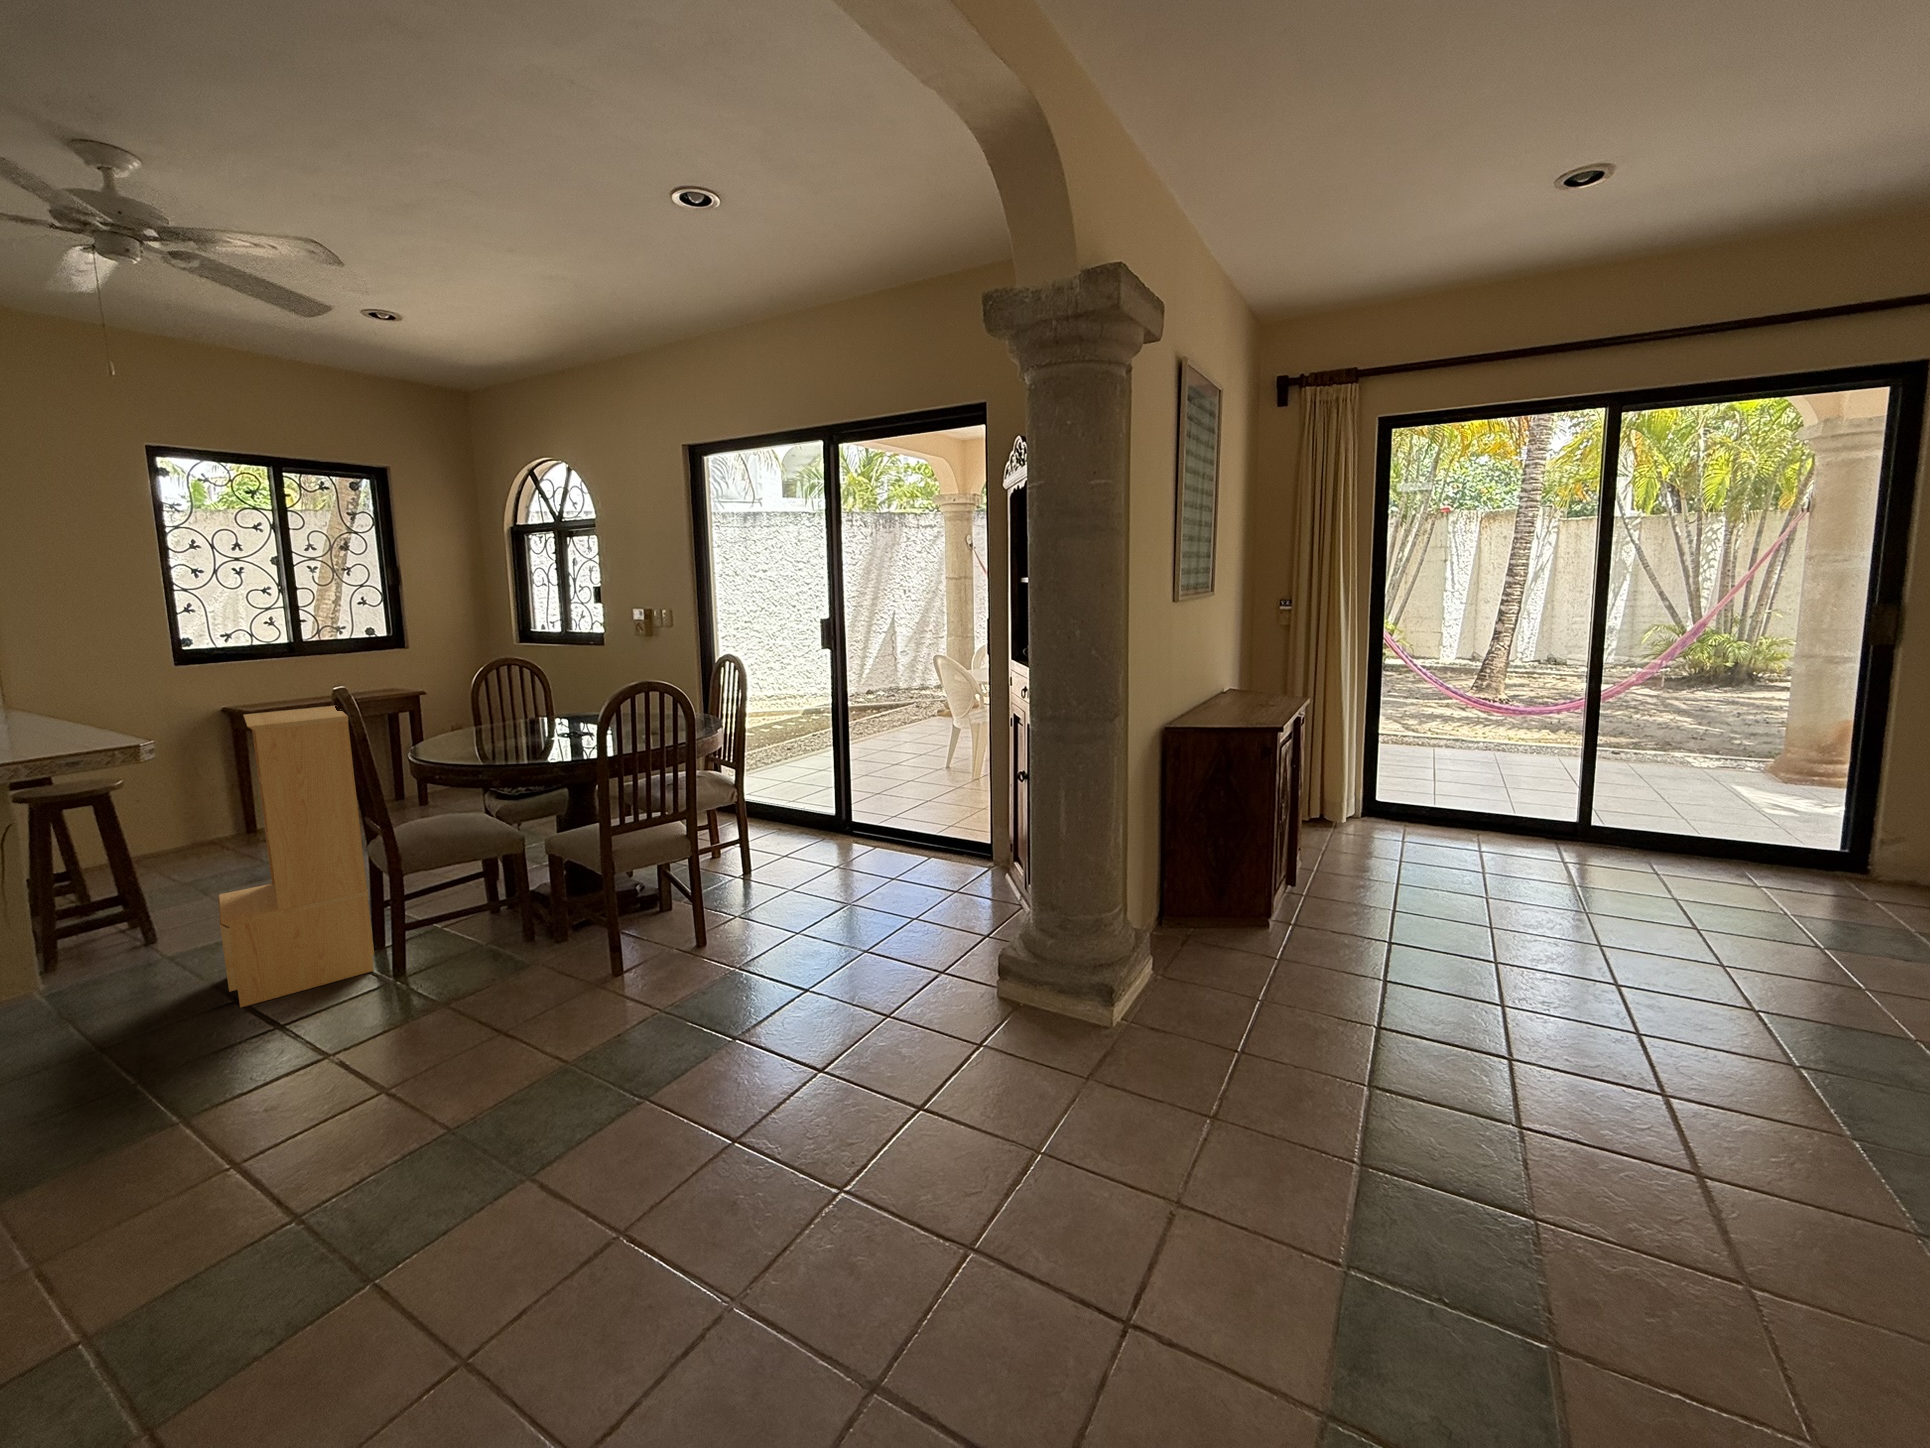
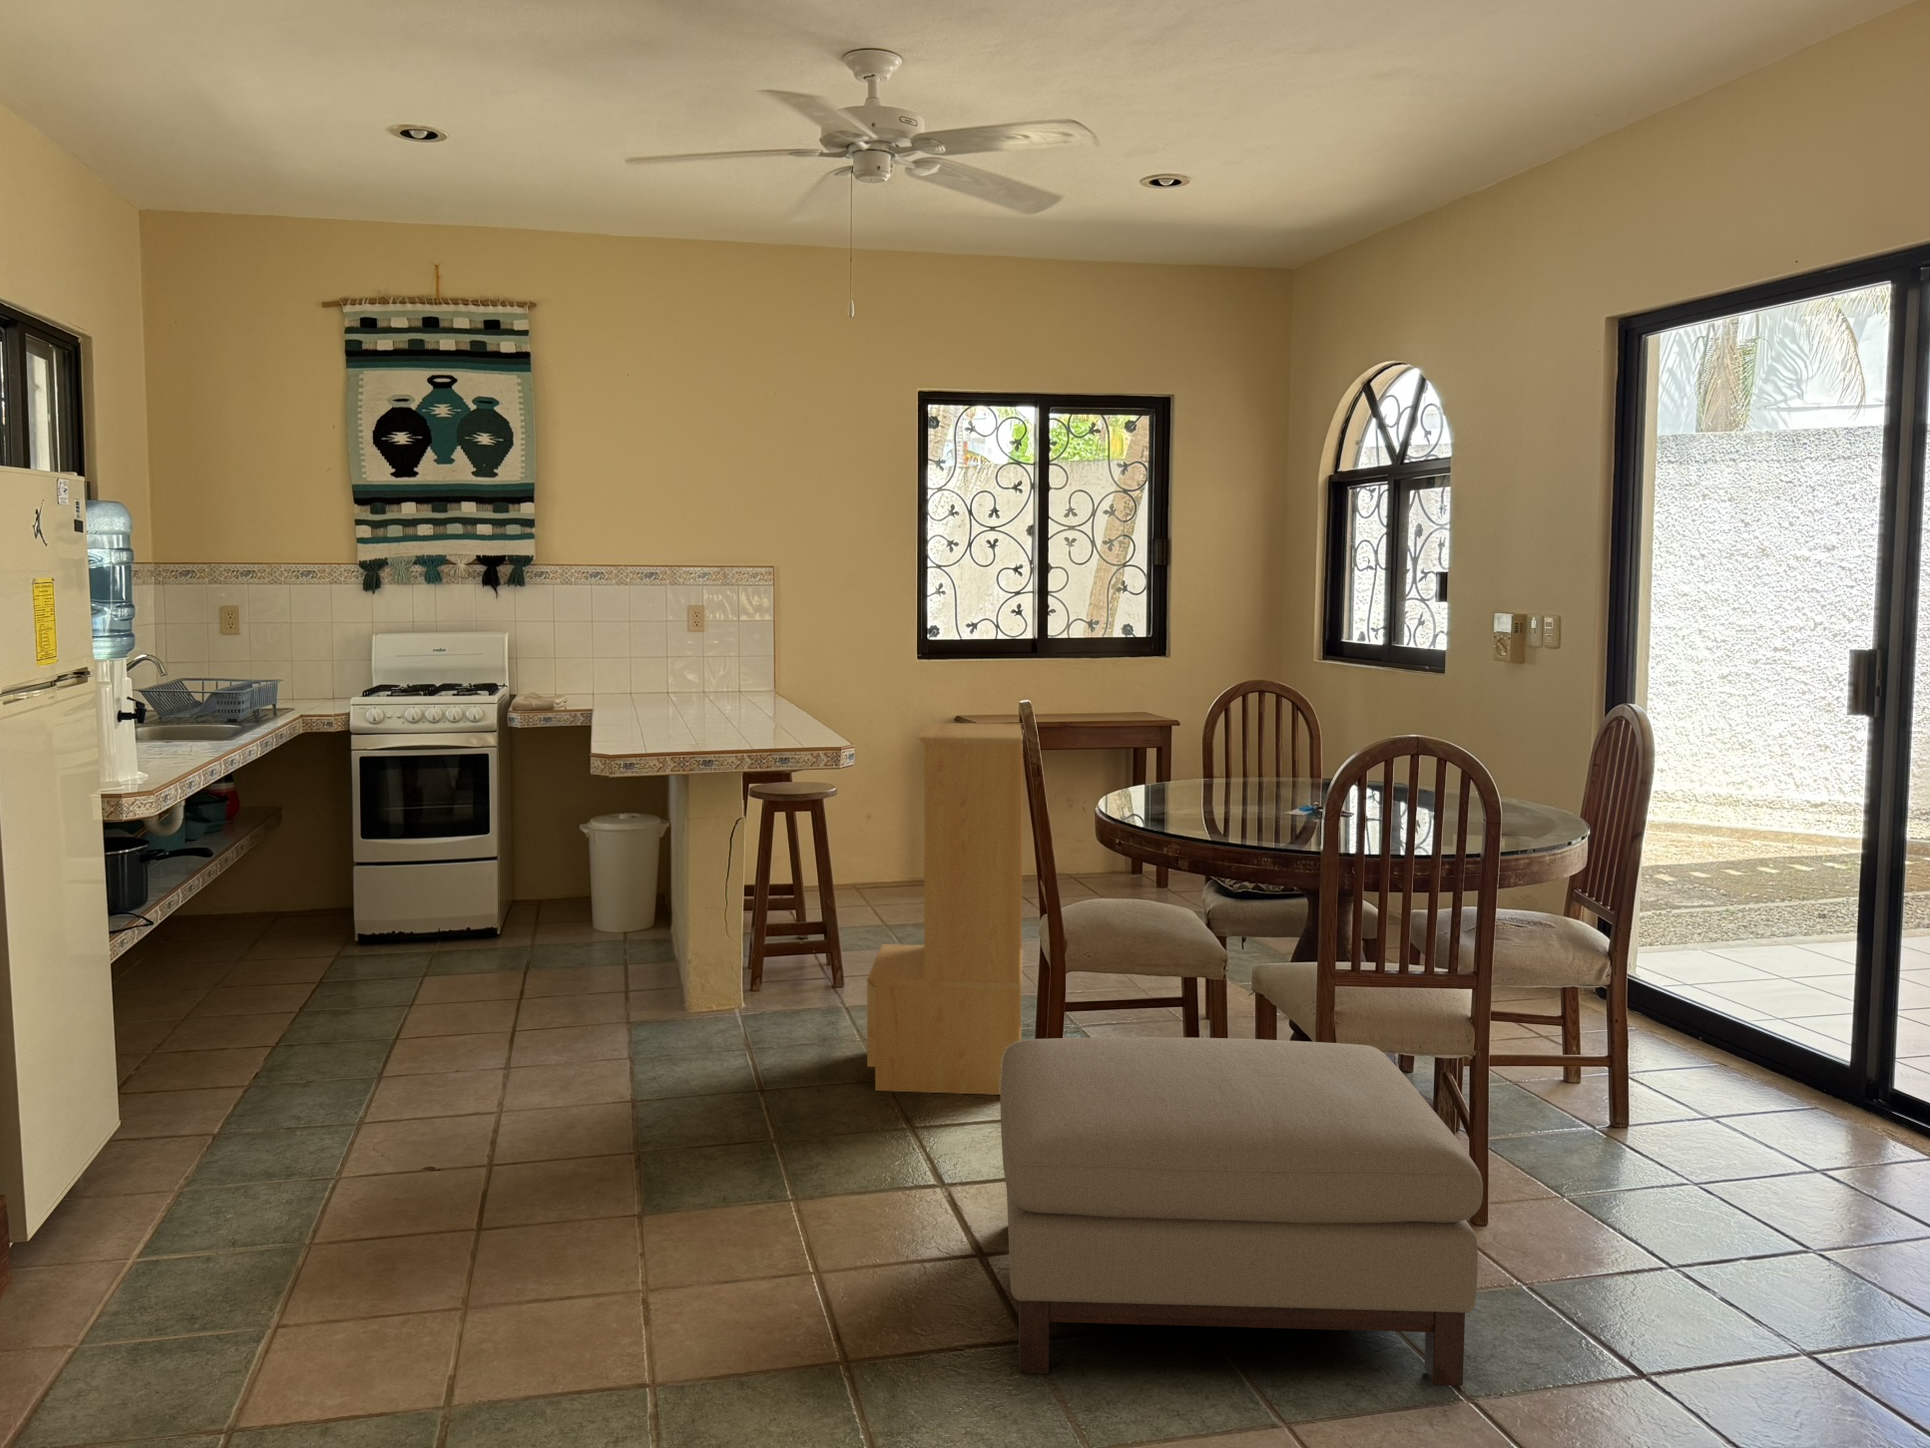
ottoman: none [391,864,735,1144] -> present [1000,1037,1483,1386]

